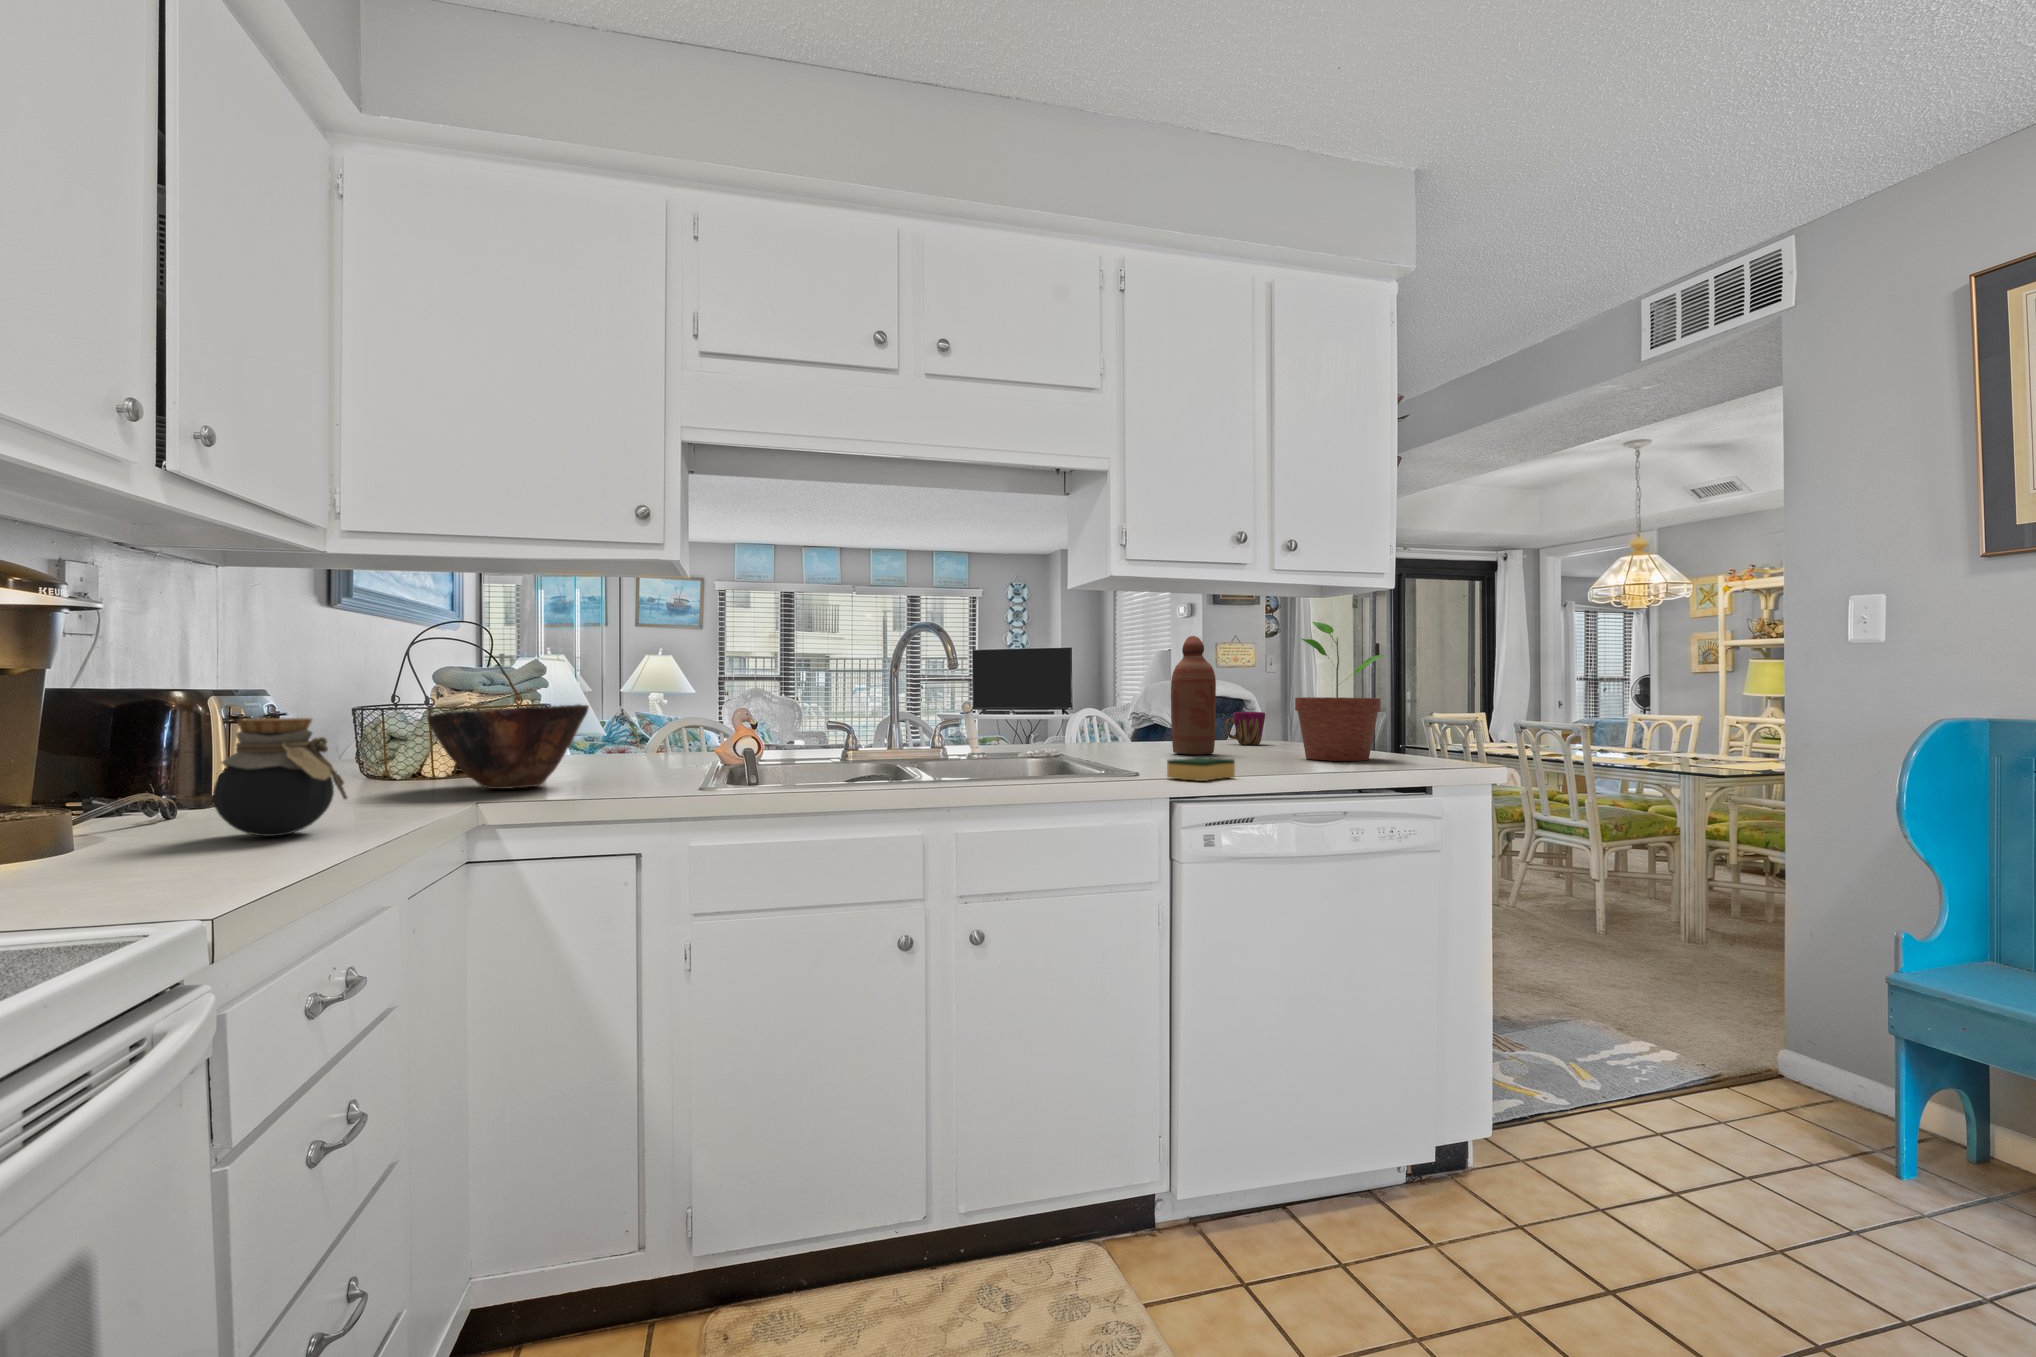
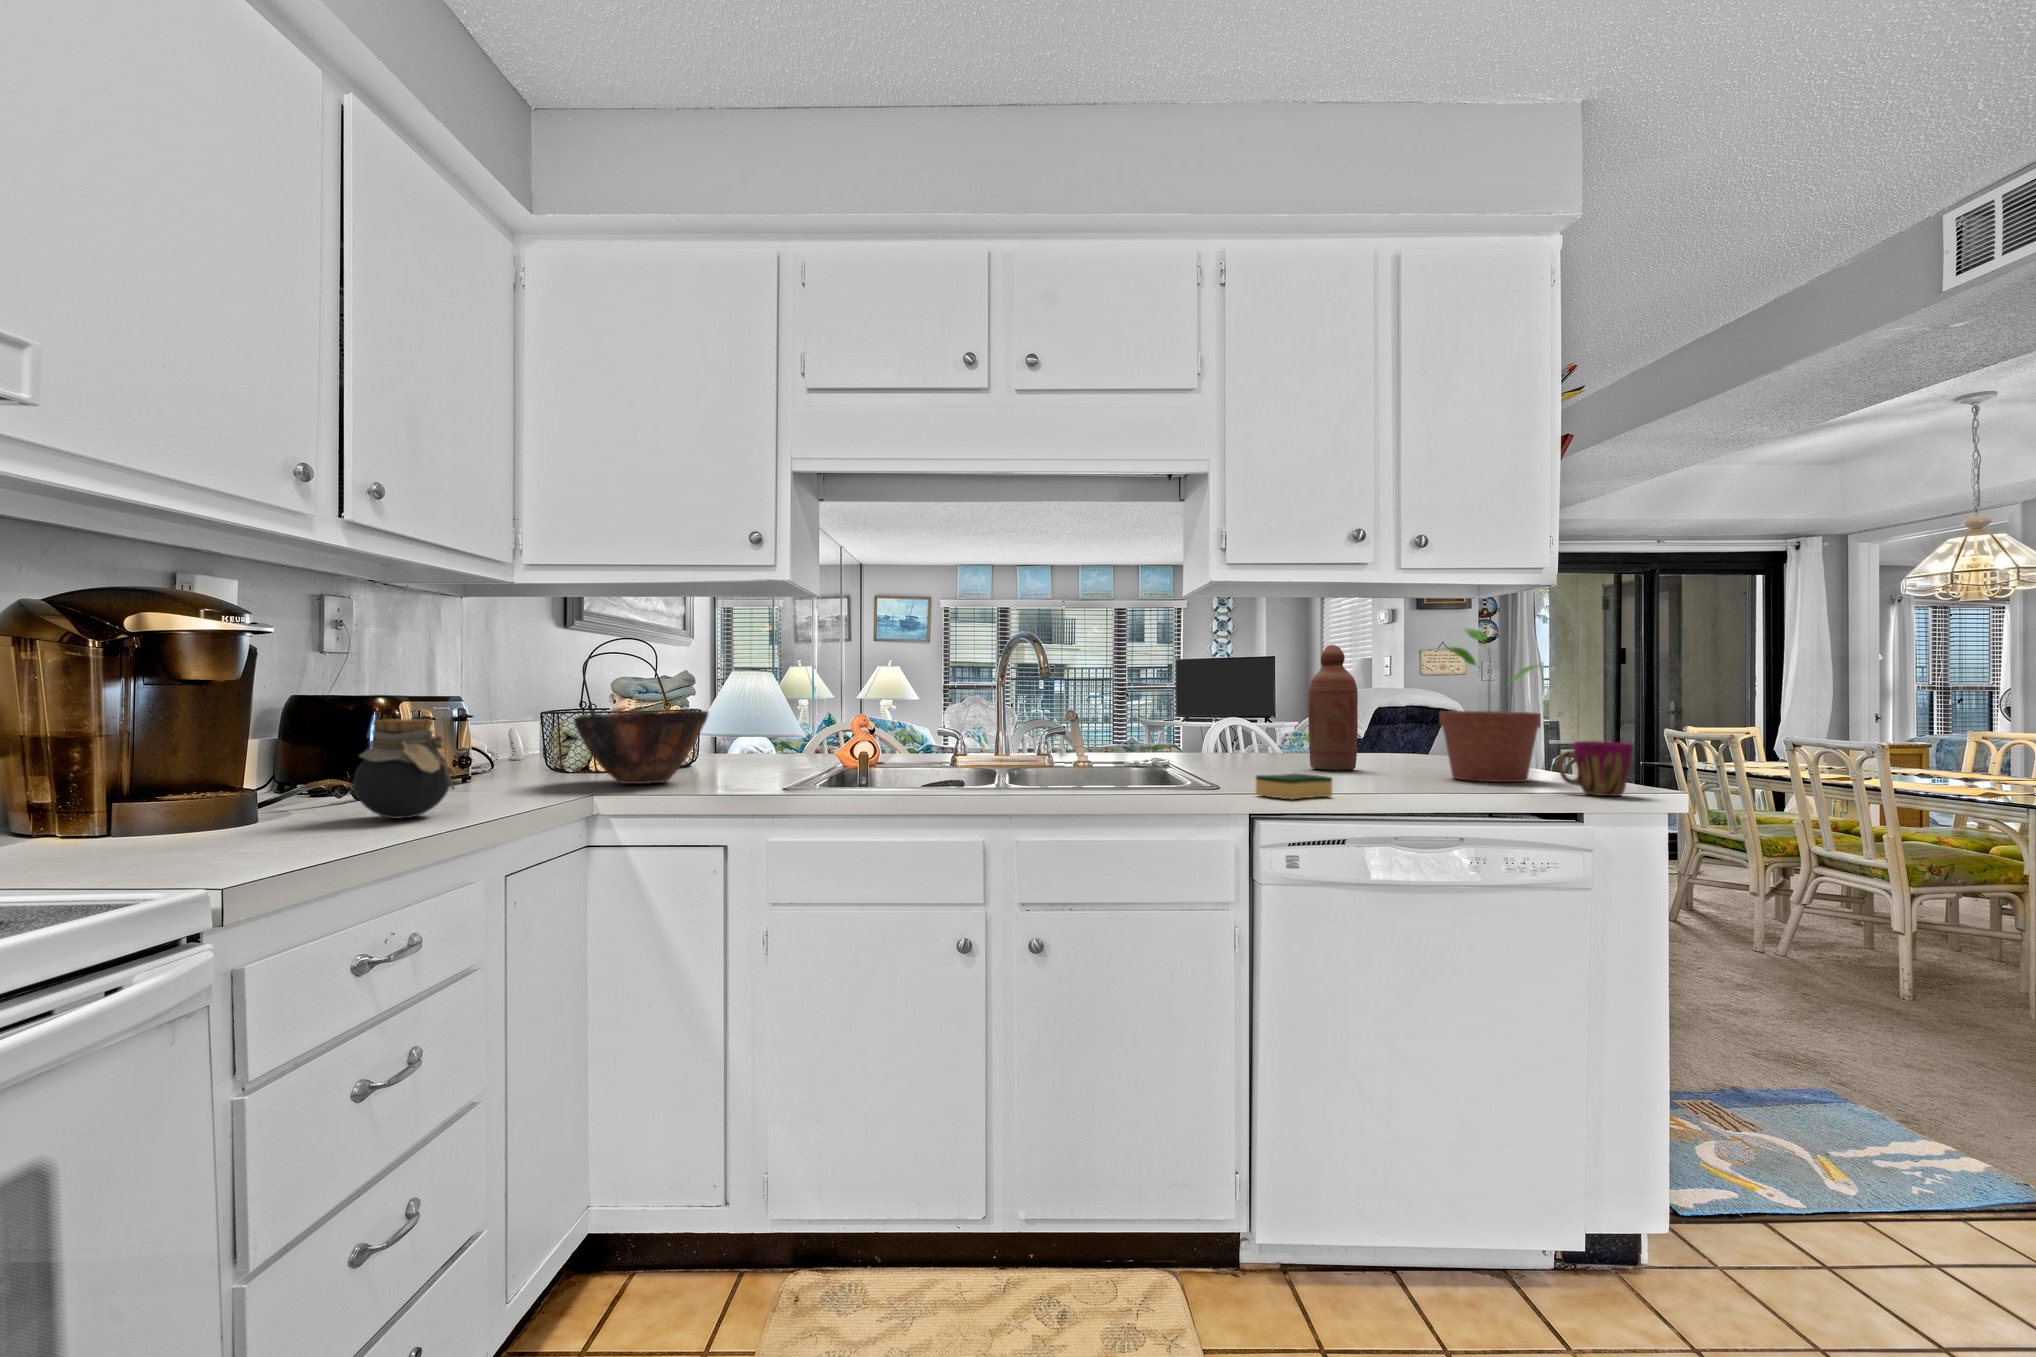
cup: present [1225,712,1265,745] -> present [1558,741,1633,796]

